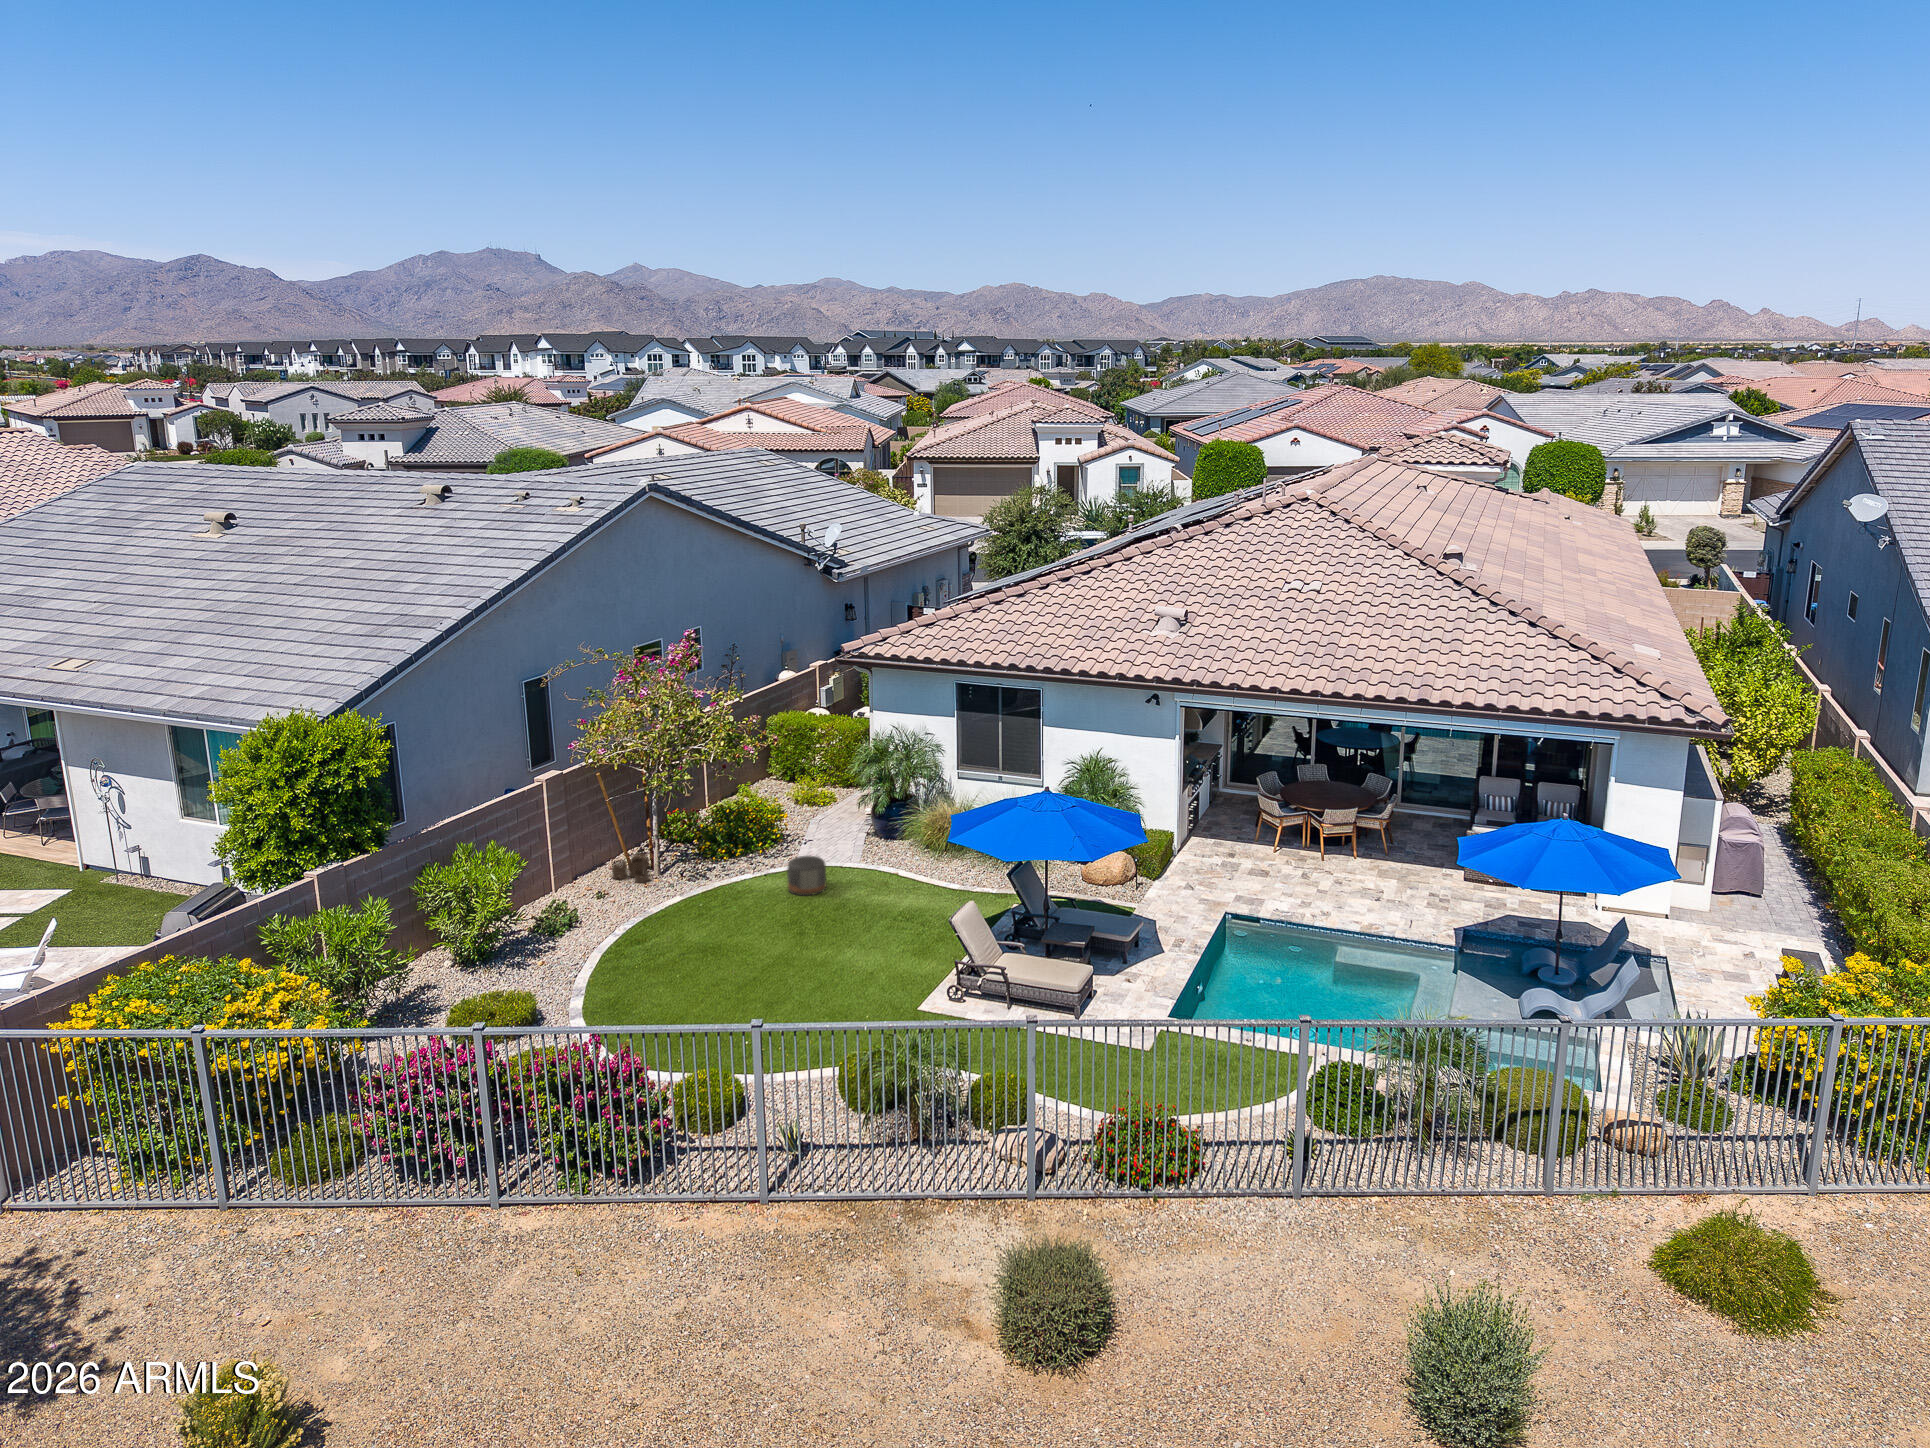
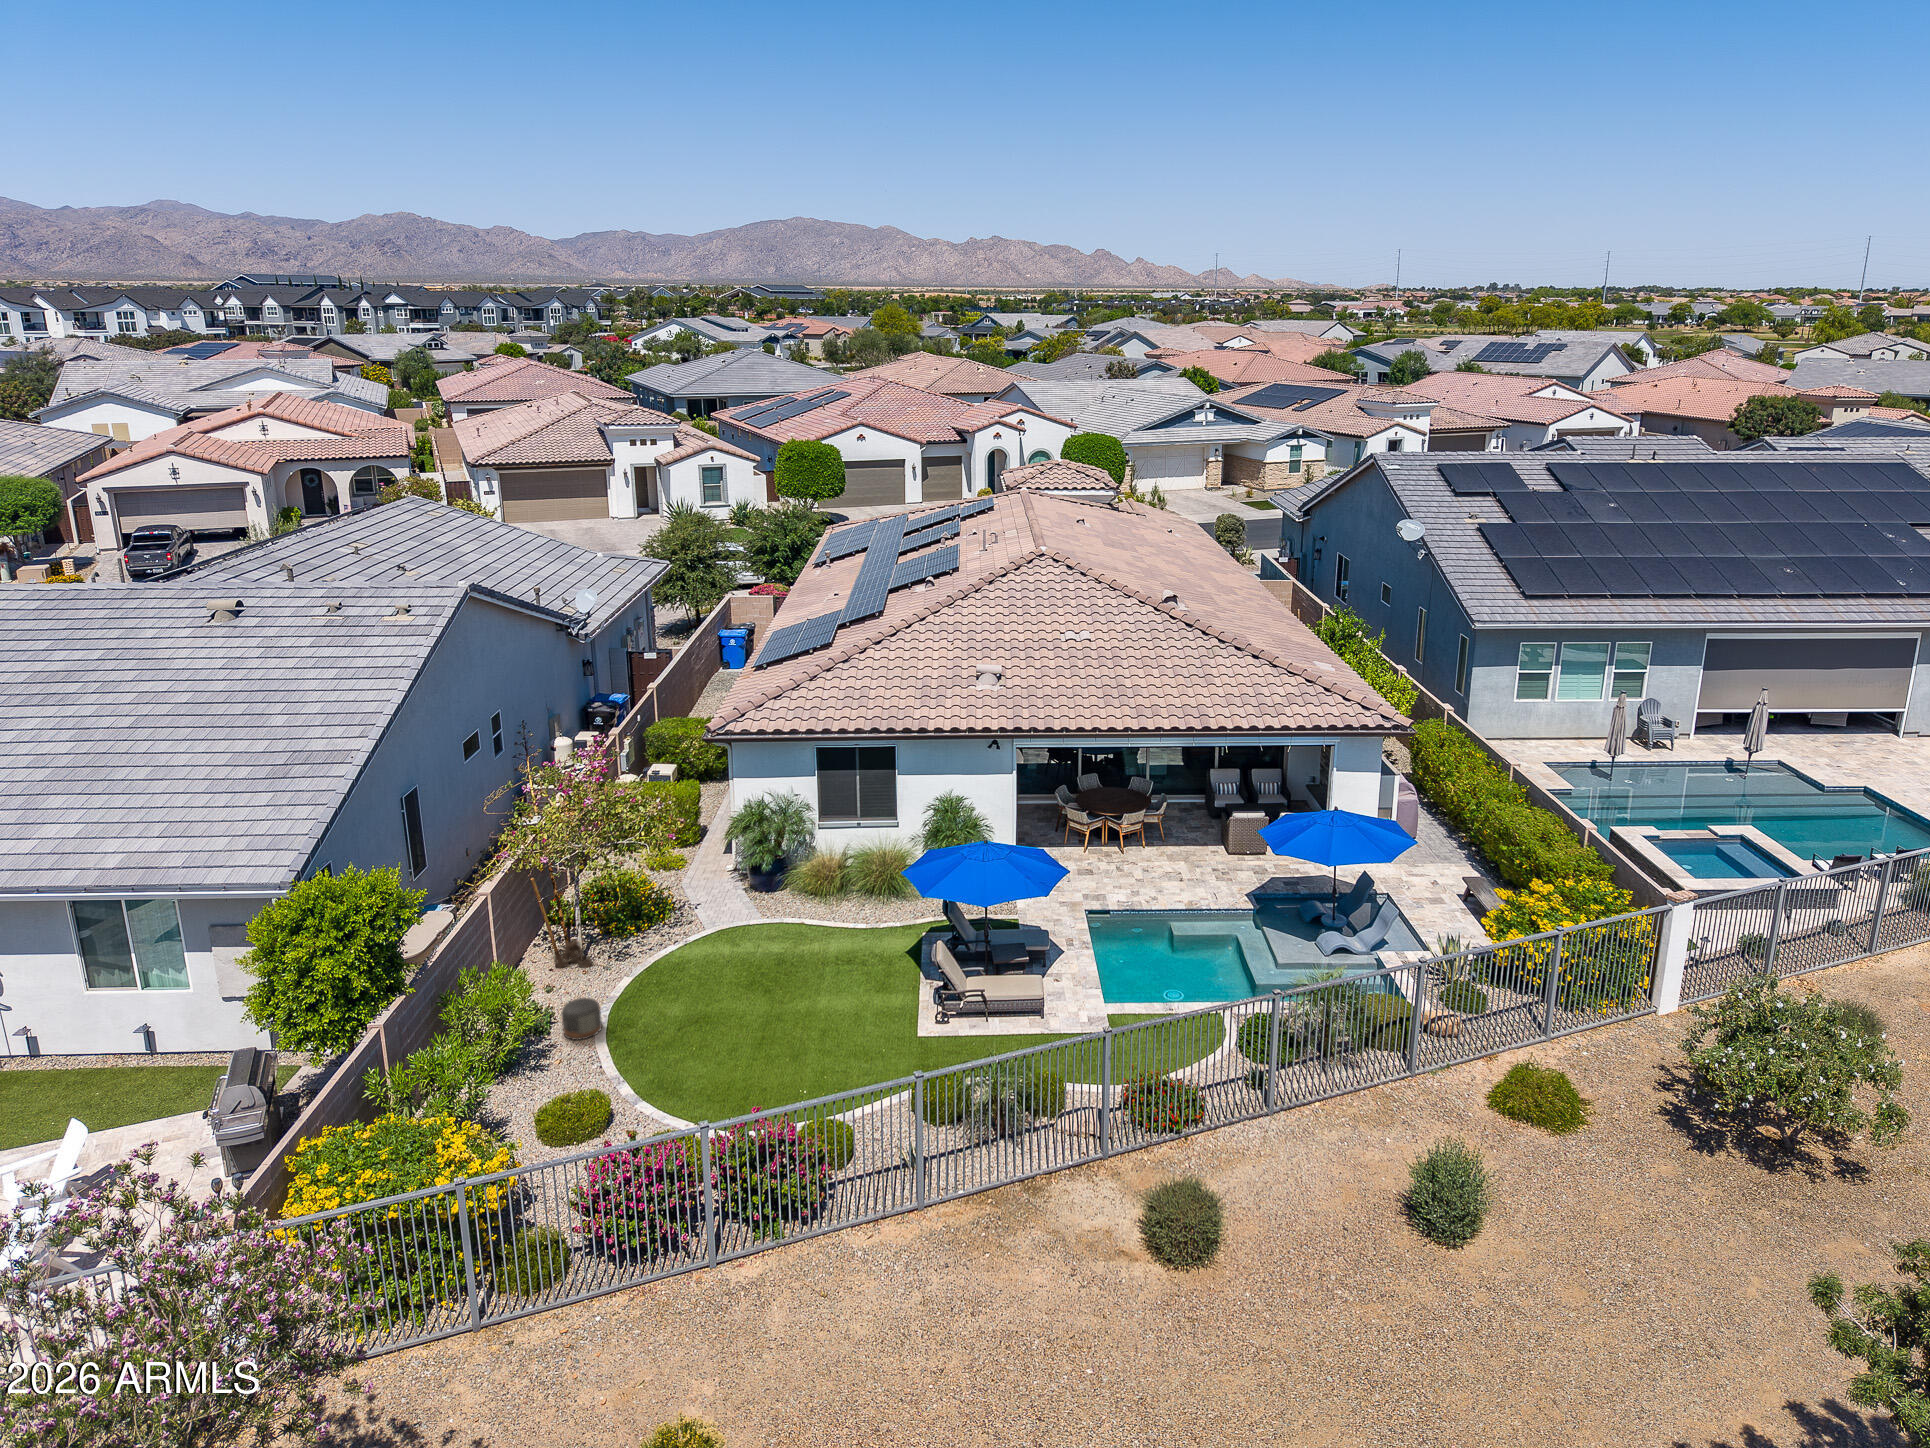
pouf: present [787,856,826,895] -> present [561,998,602,1040]

